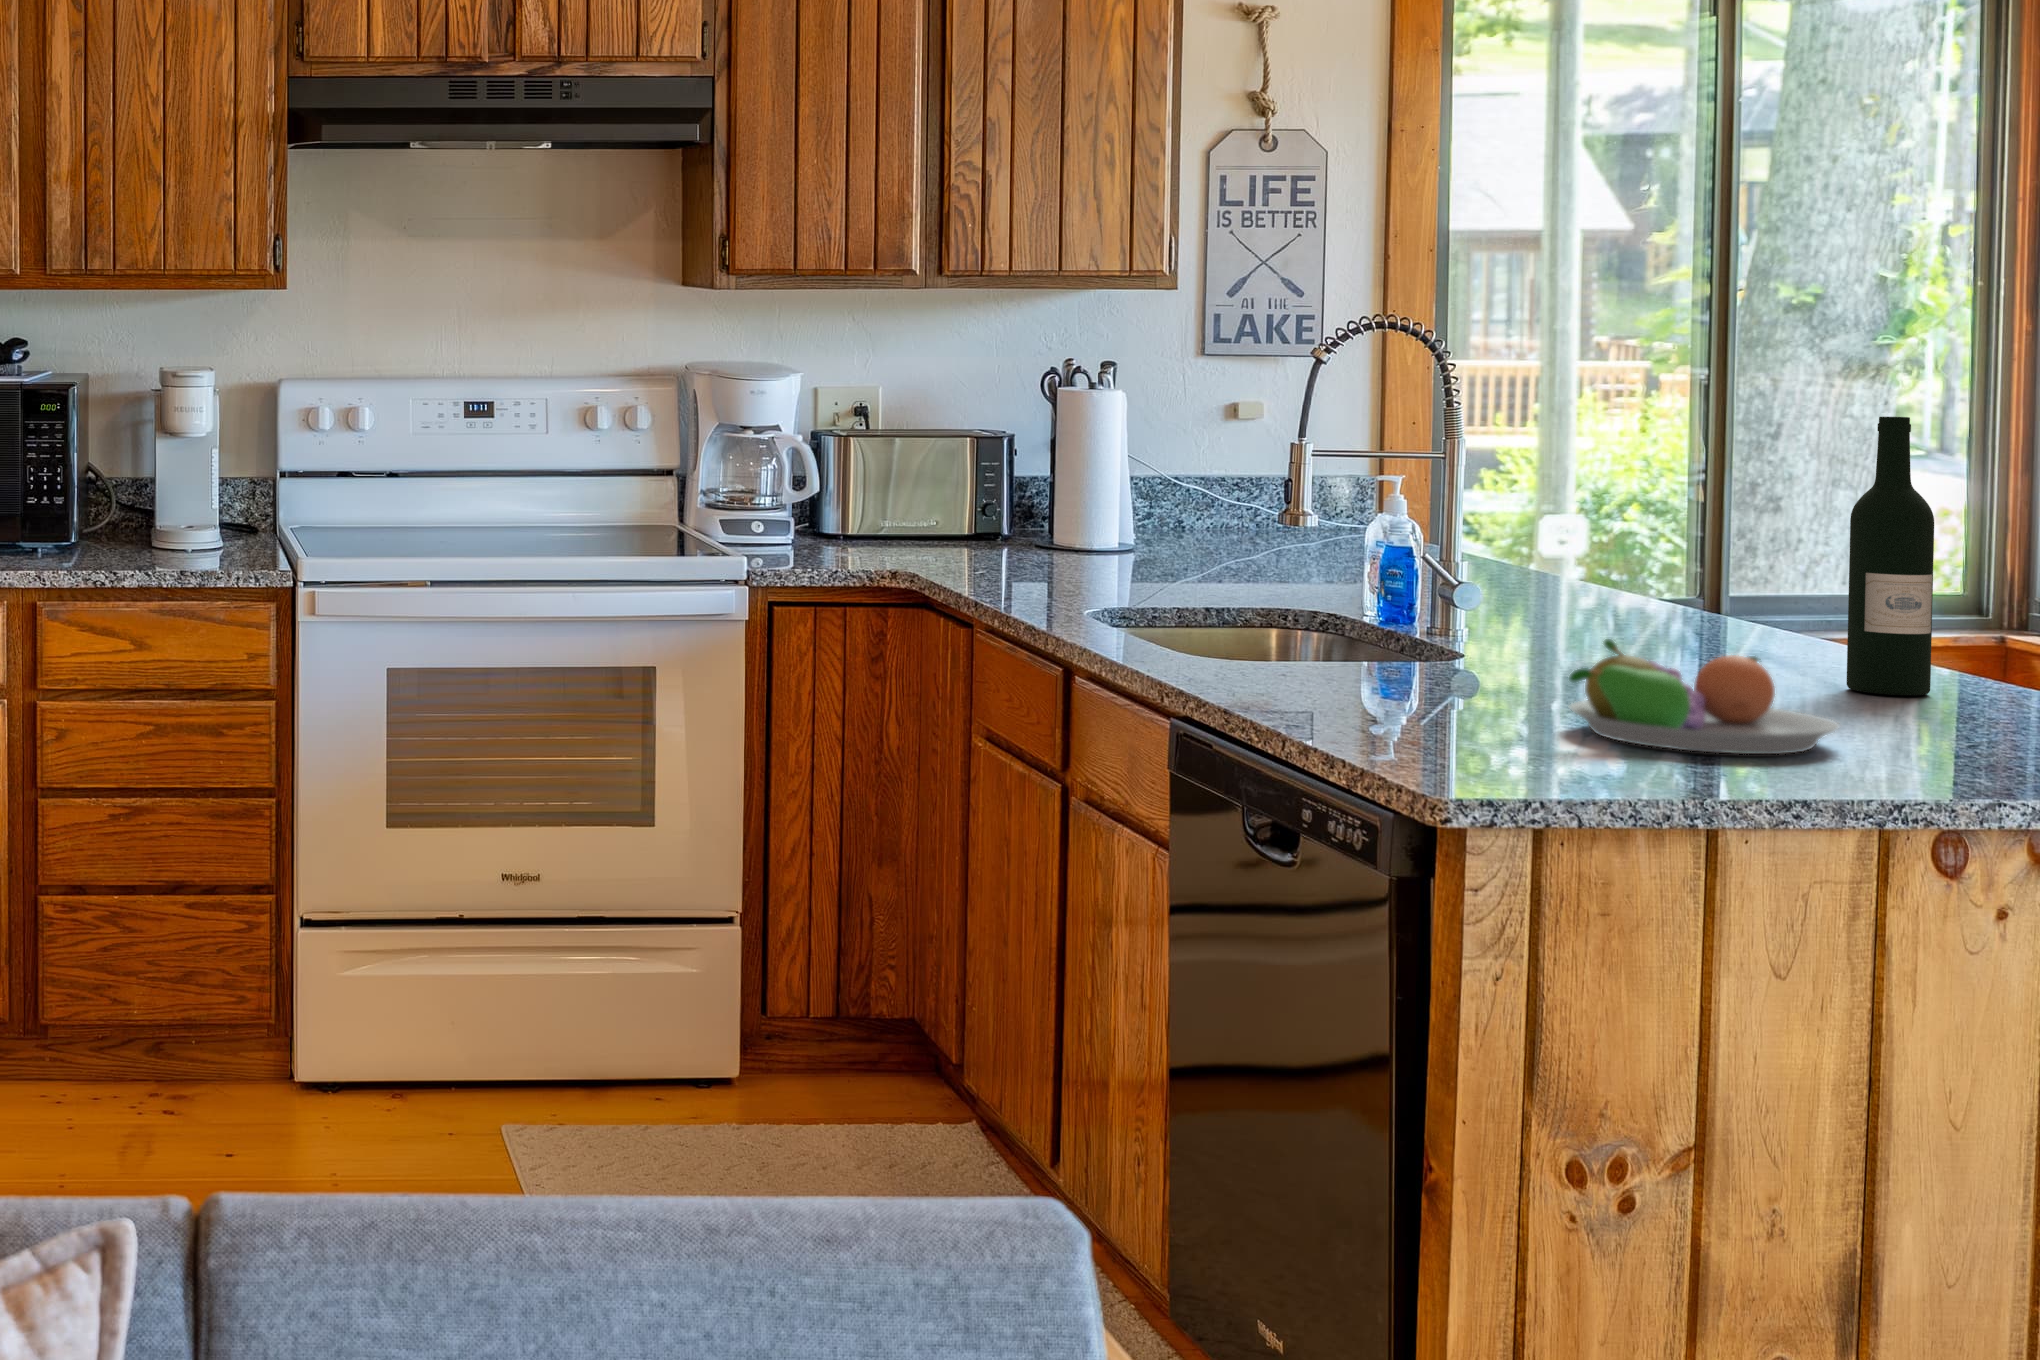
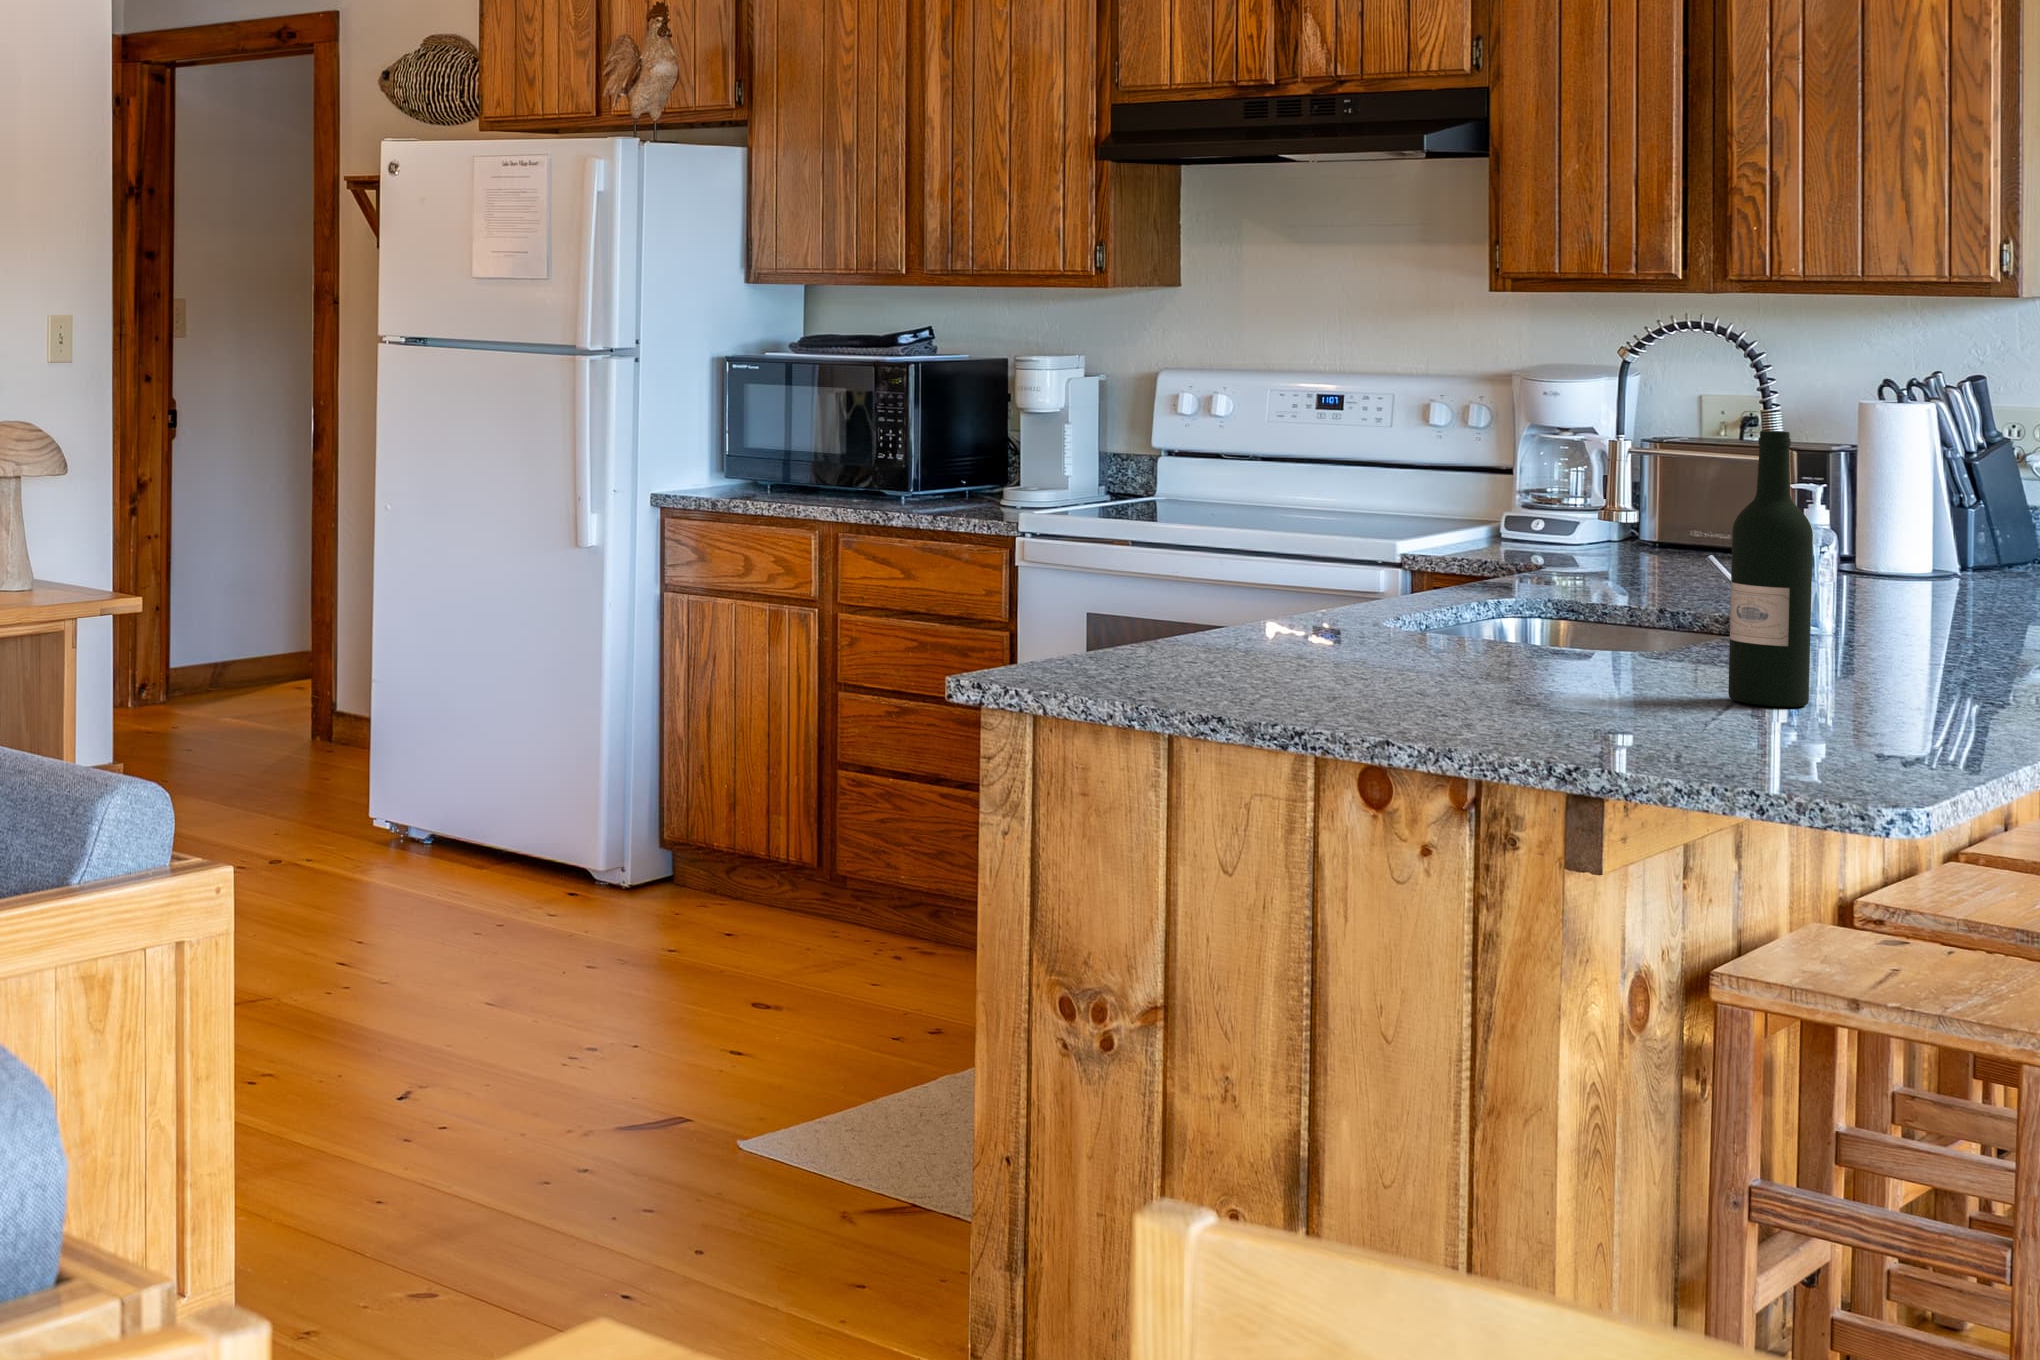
fruit bowl: present [1569,639,1839,754] -> none [1196,601,1431,702]

